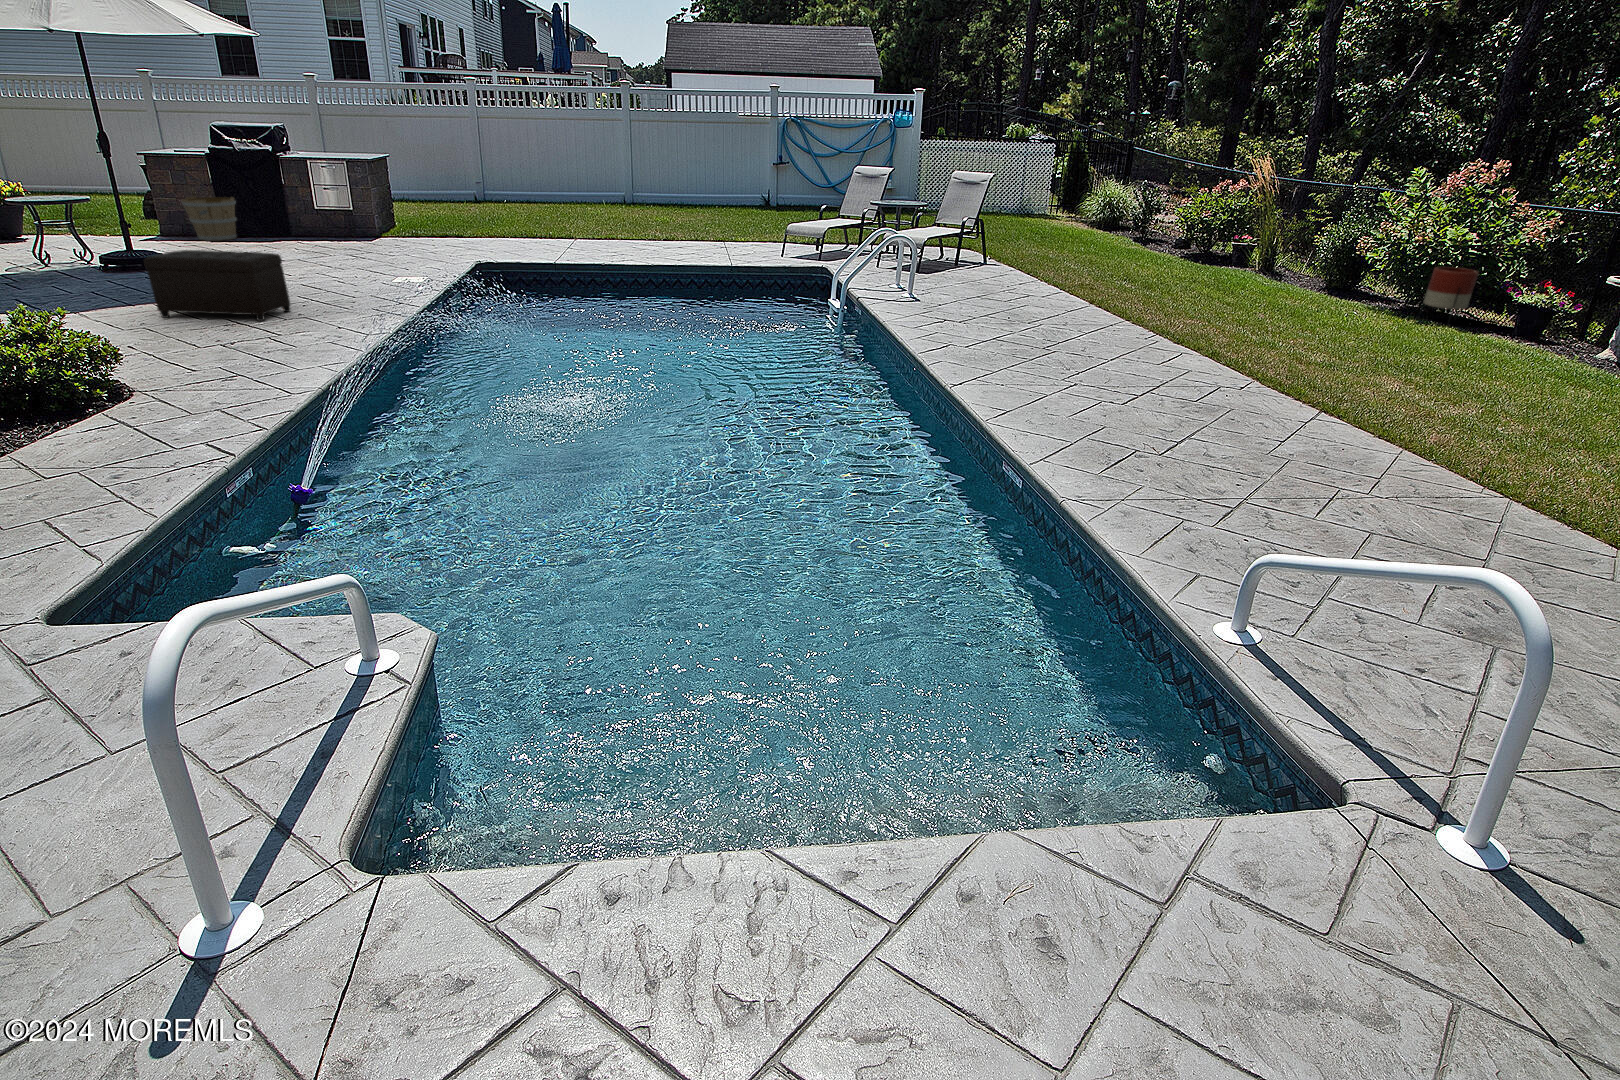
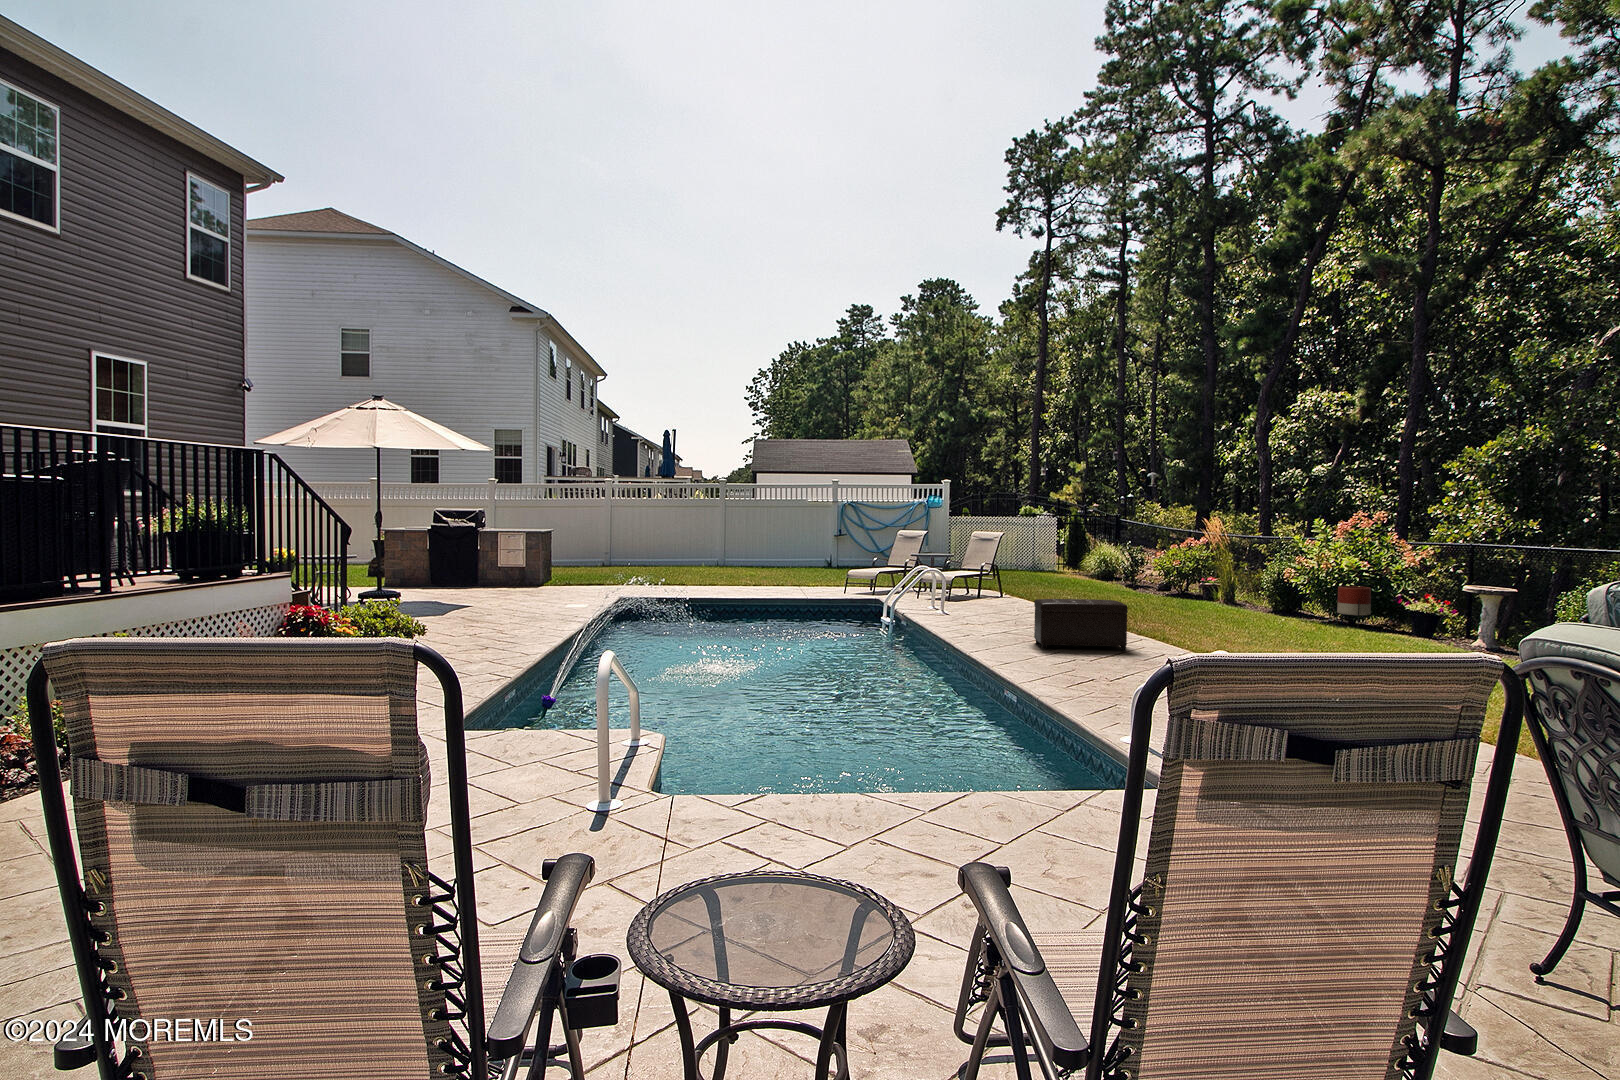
wooden bucket: present [181,197,237,241] -> none [406,558,443,589]
ottoman: present [144,250,291,321] -> present [1034,599,1128,651]

